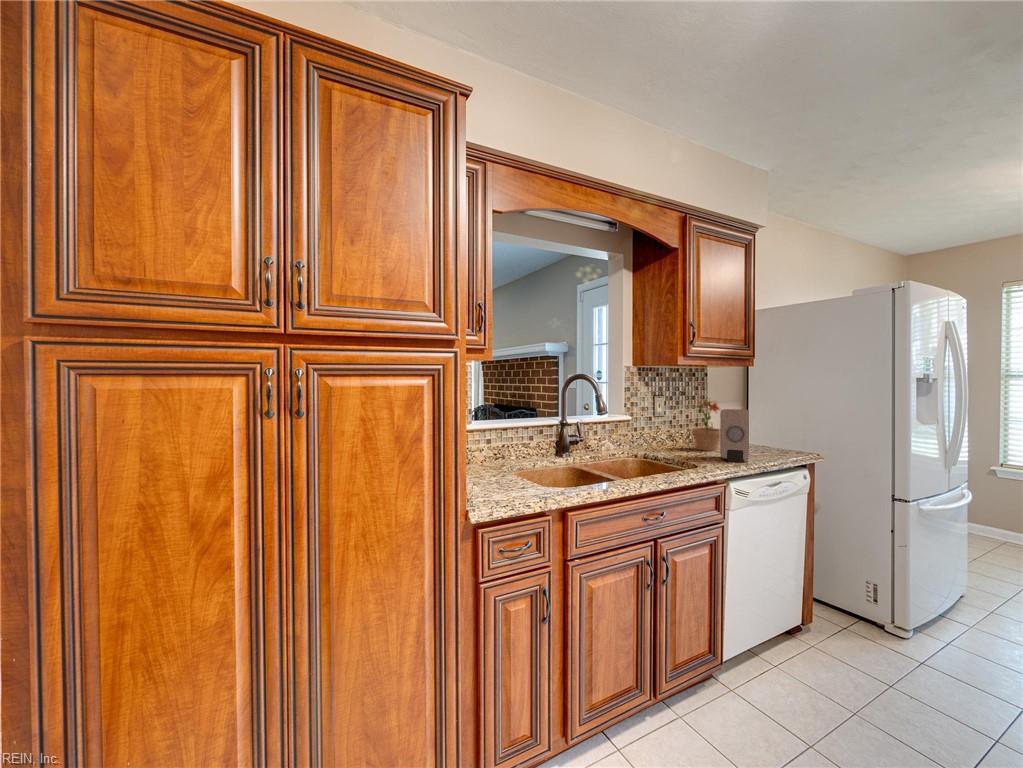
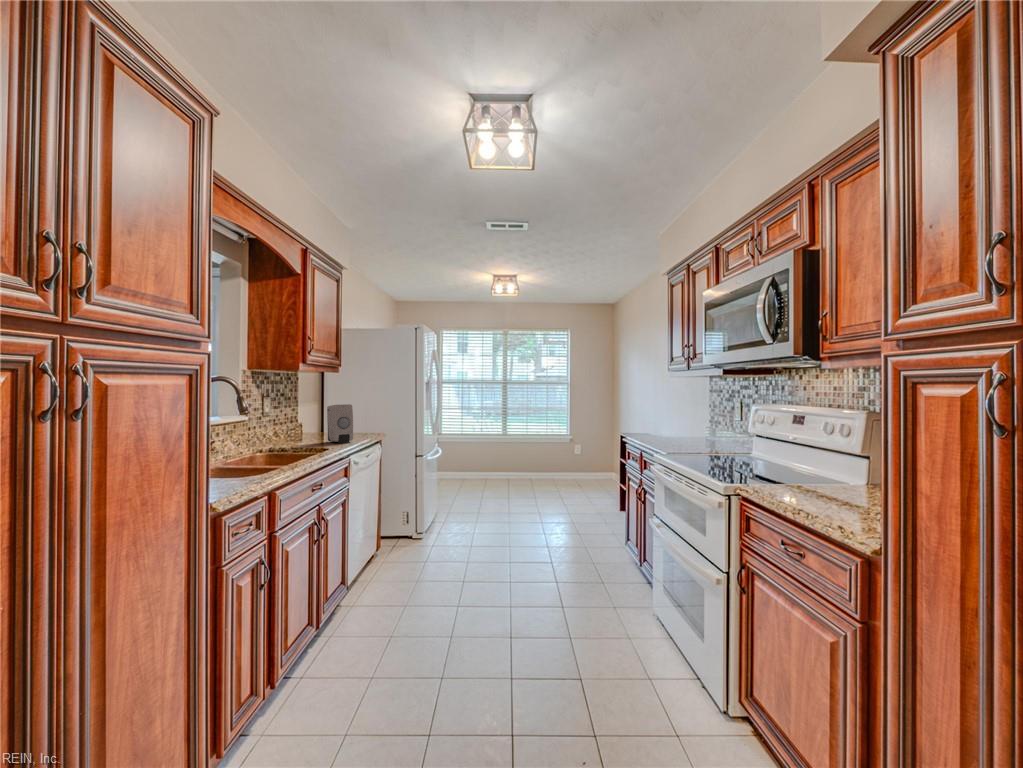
potted plant: present [692,398,721,451] -> none [294,397,321,440]

